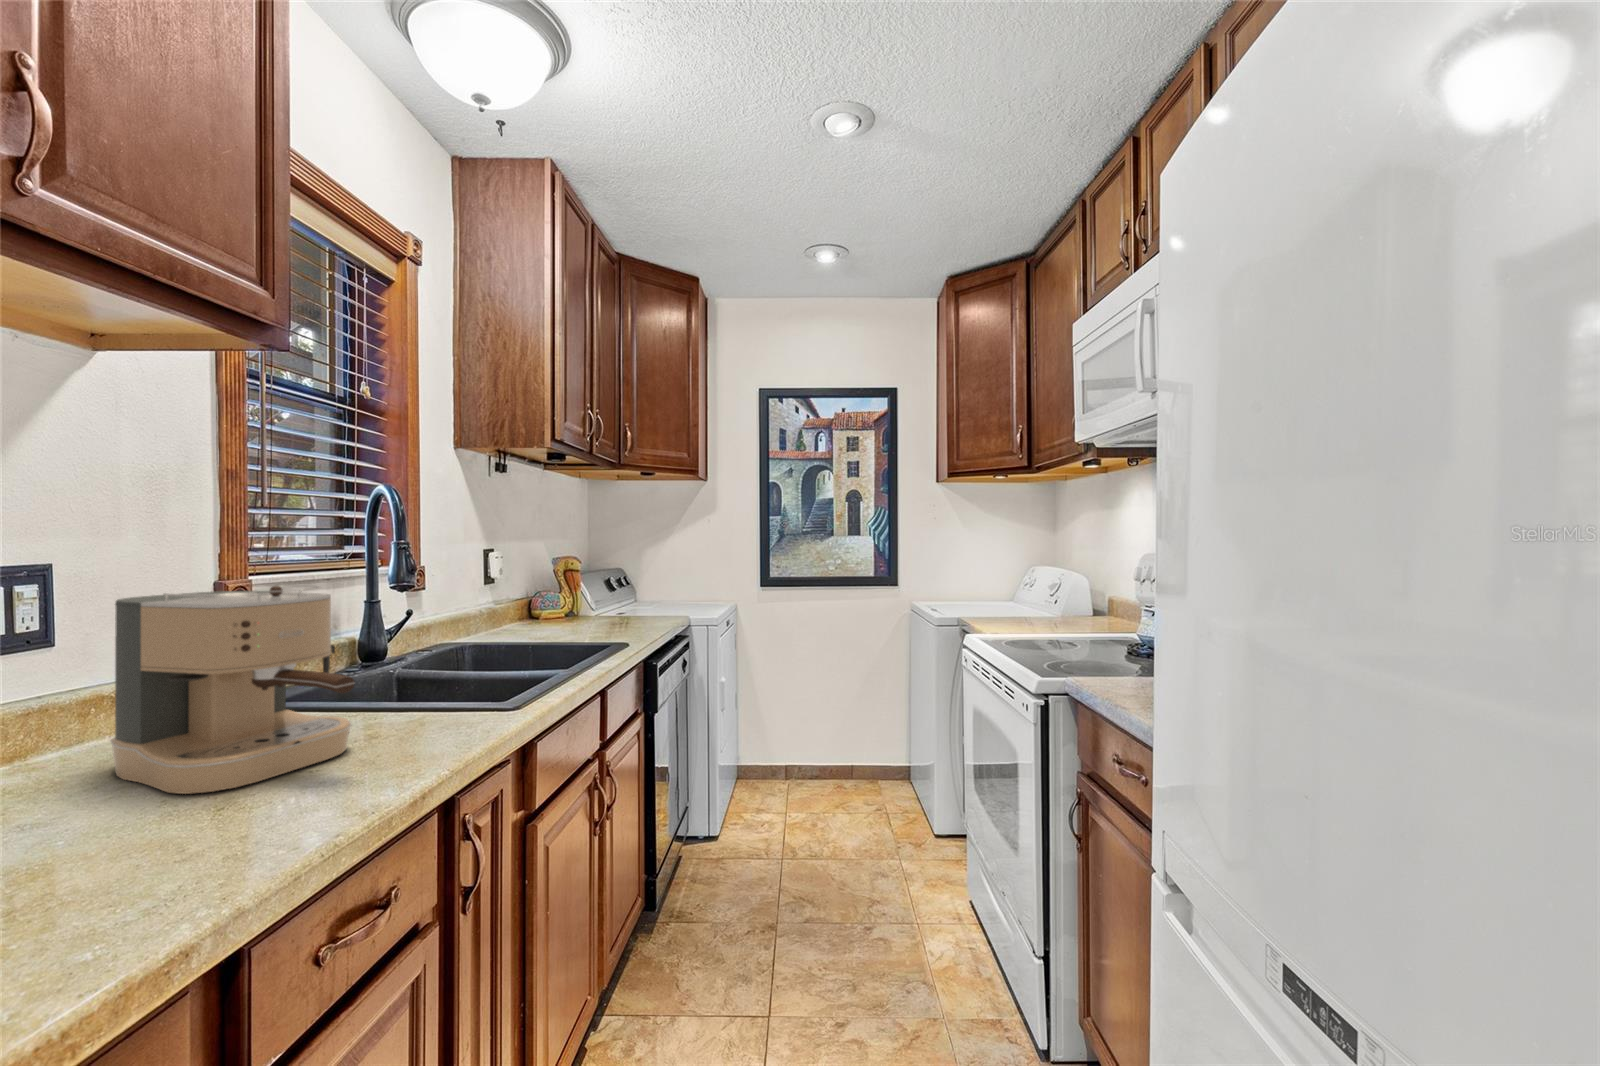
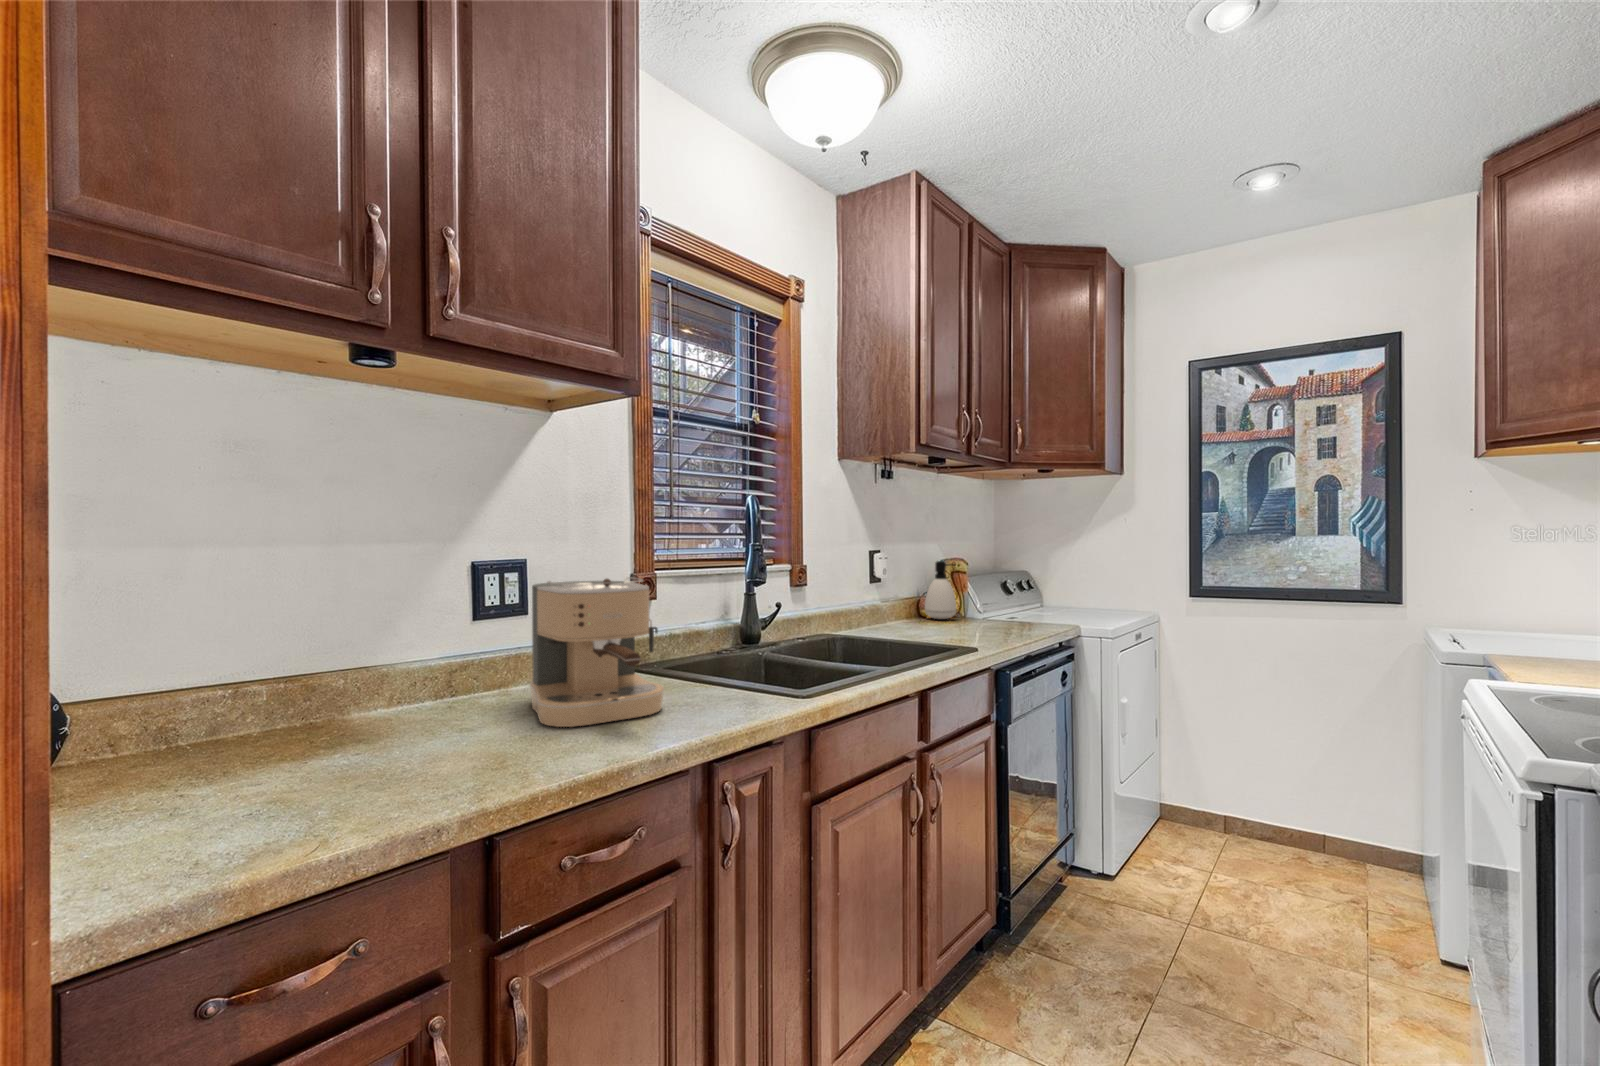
soap dispenser: none [541,561,575,621] -> present [925,561,956,619]

